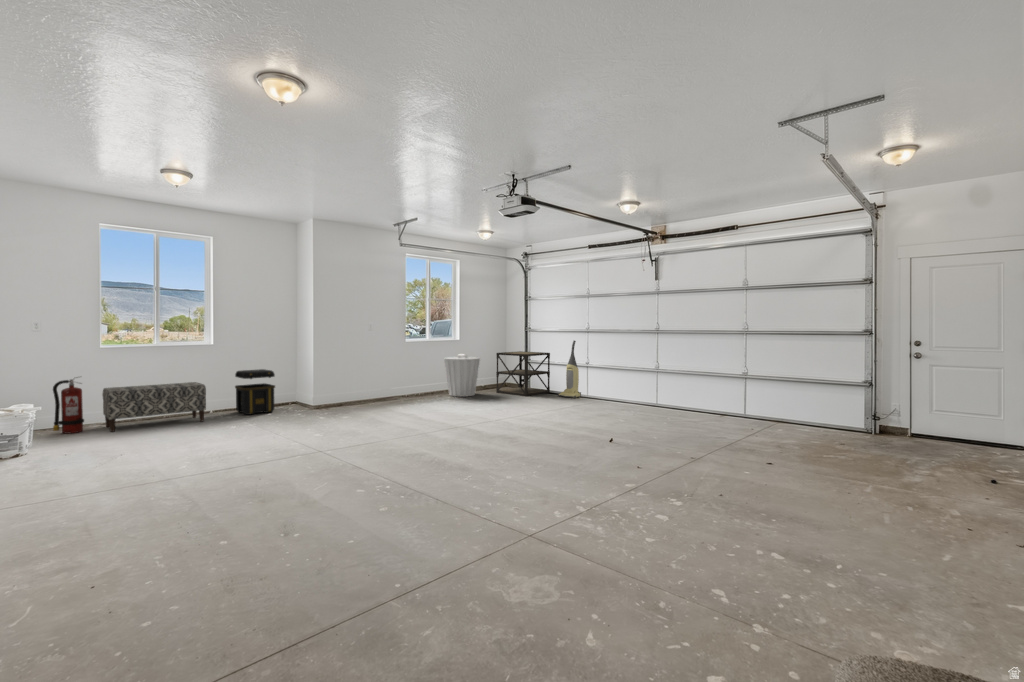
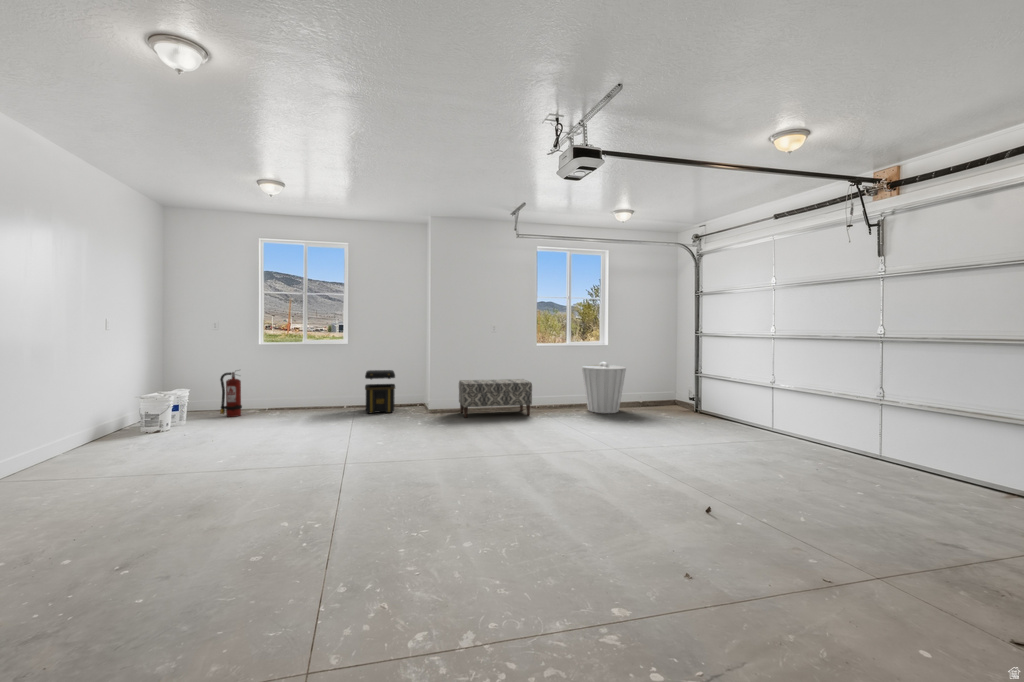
vacuum cleaner: present [558,341,581,398] -> none [725,350,758,430]
shelving unit: present [496,351,550,396] -> none [649,362,723,420]
bench: present [102,382,206,432] -> present [459,379,532,417]

